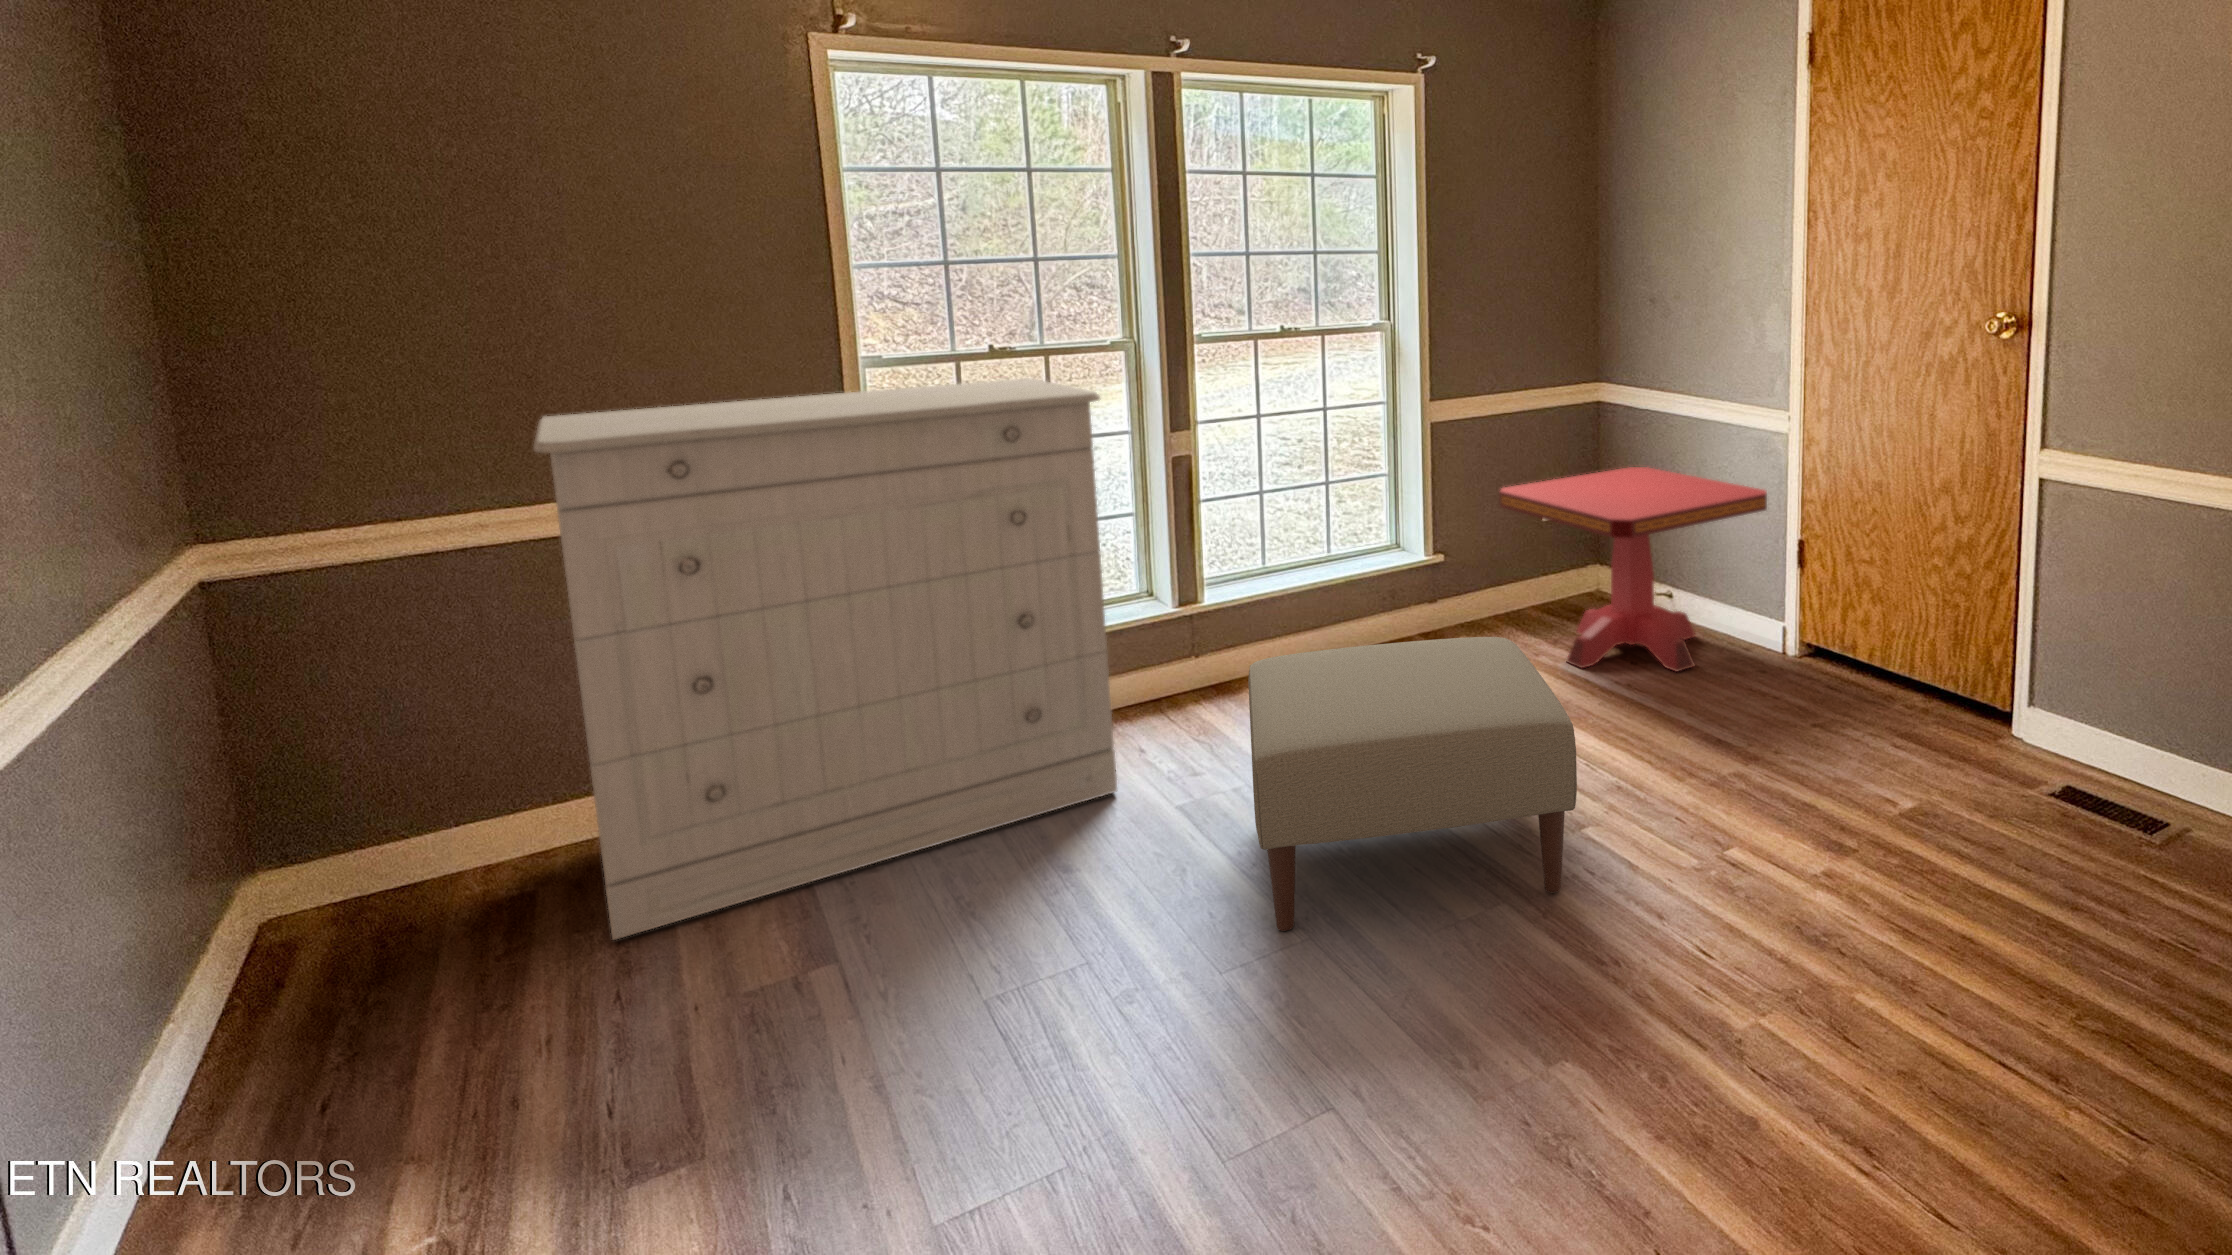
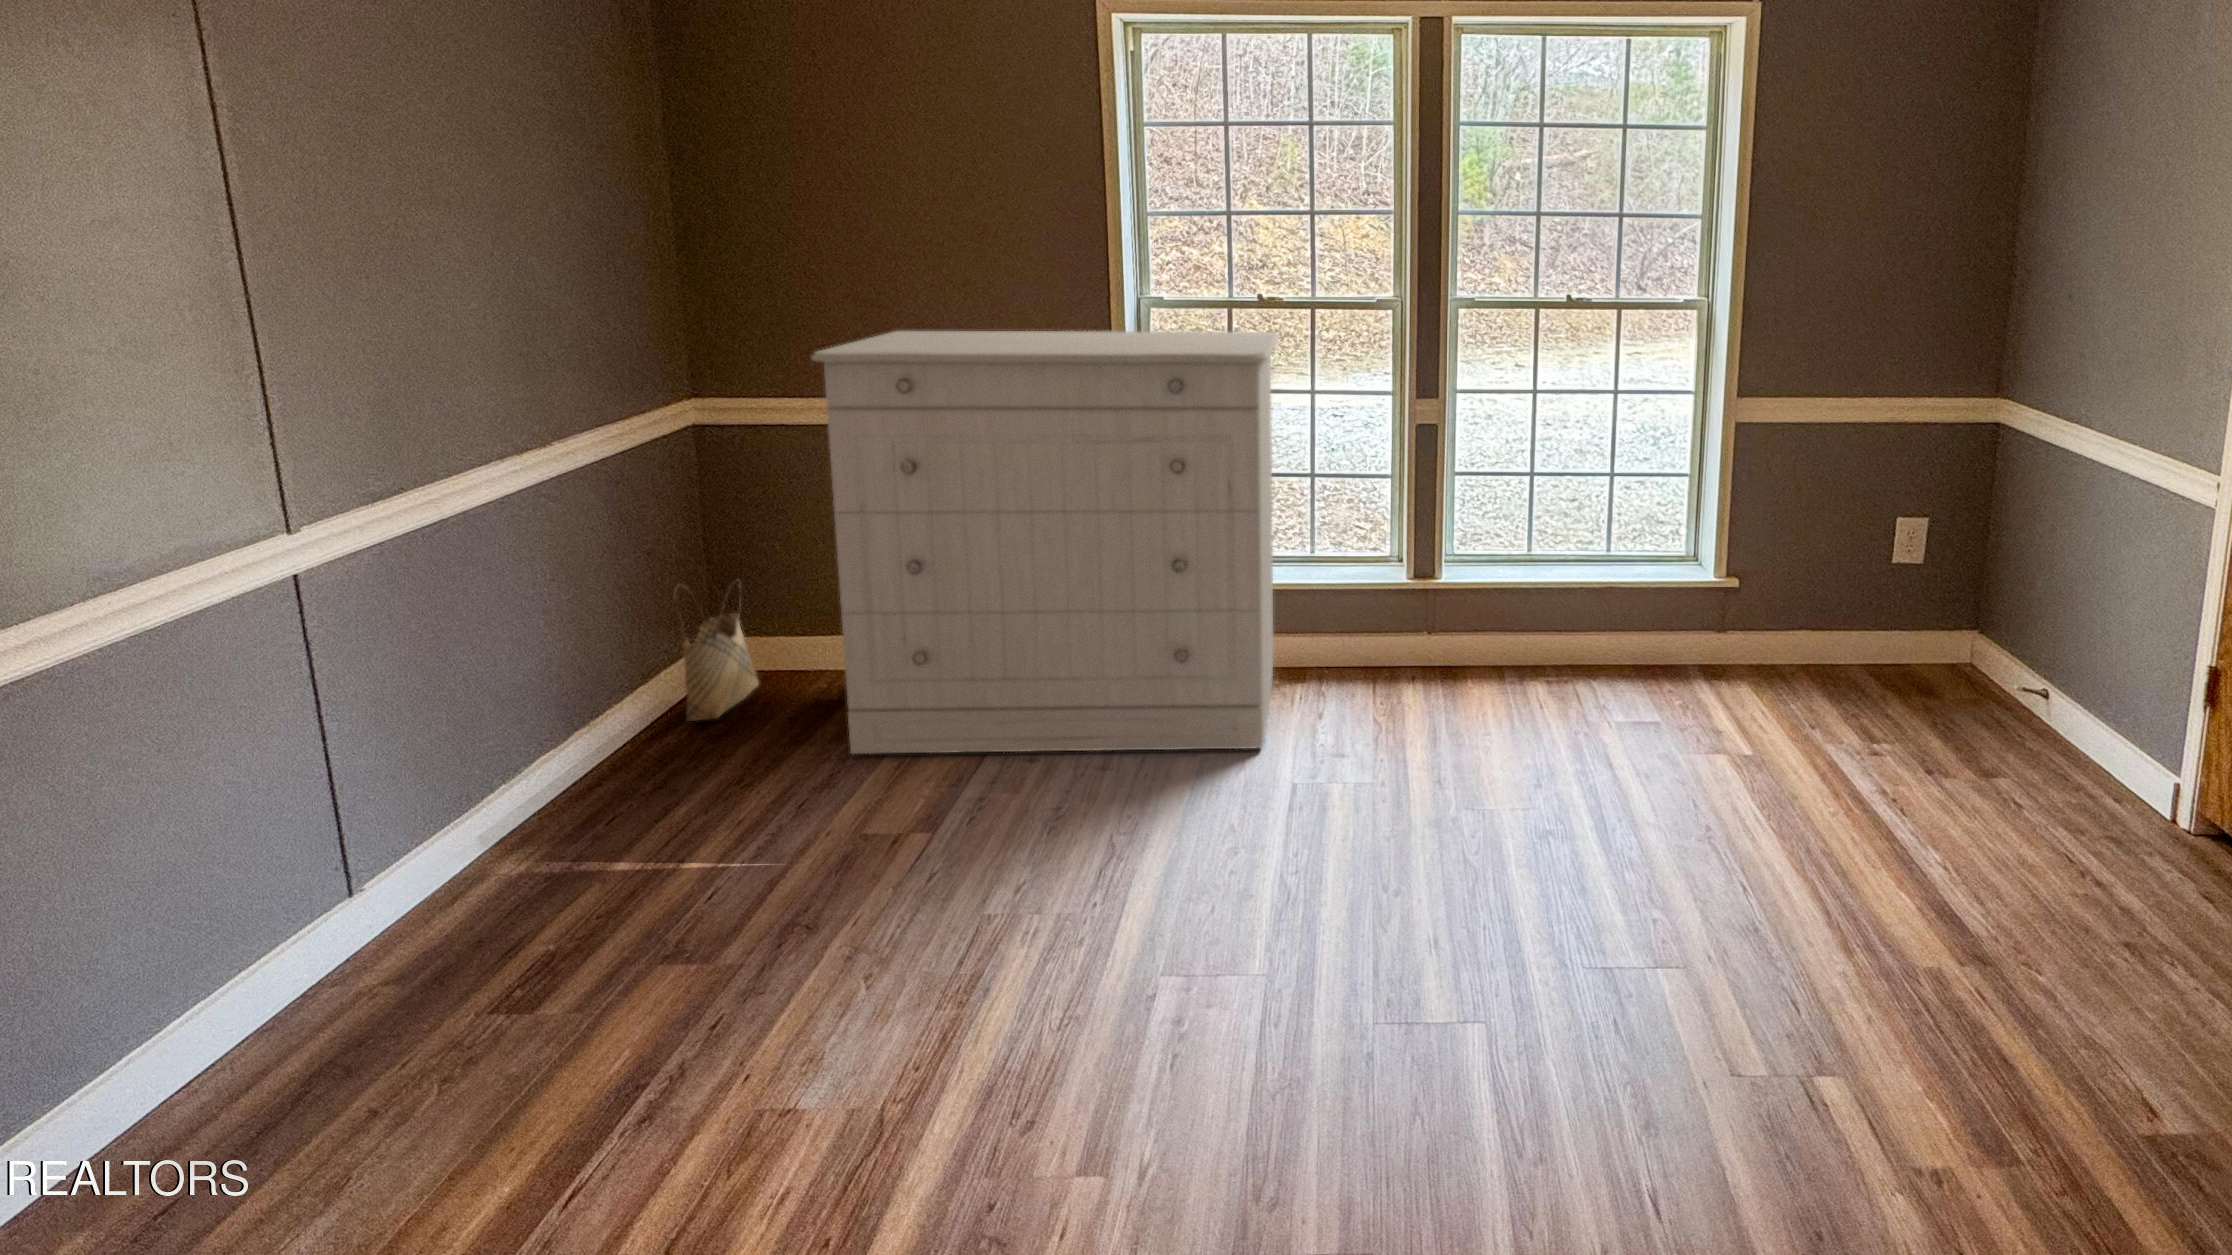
side table: present [1499,467,1767,671] -> none [1787,514,2166,800]
ottoman: present [1248,637,1577,931] -> none [1230,656,1650,1031]
woven basket: none [230,775,363,987] -> present [676,584,759,721]

